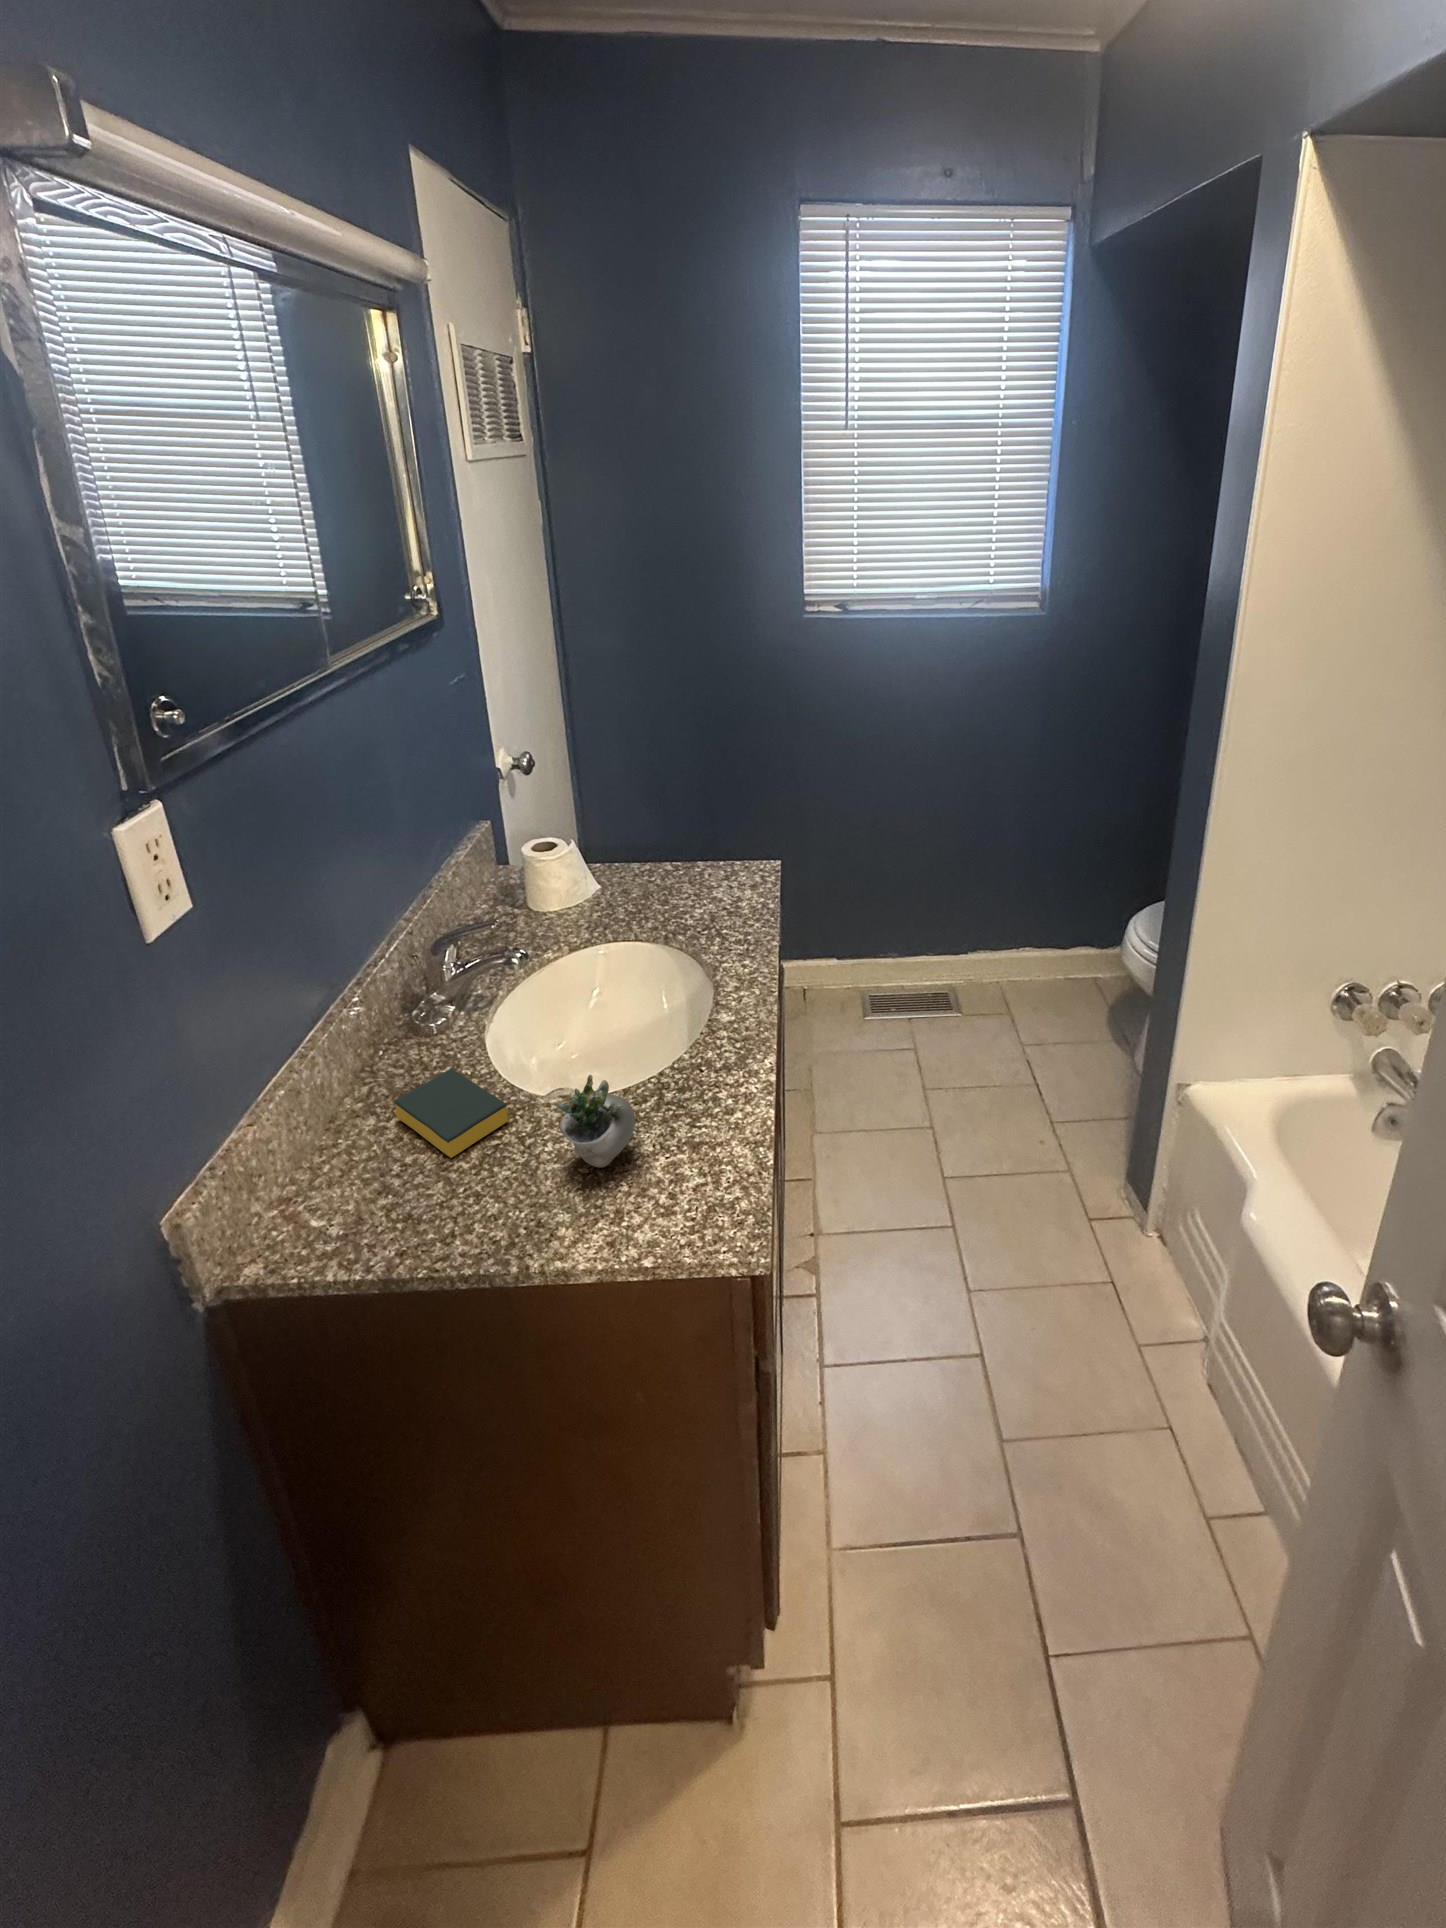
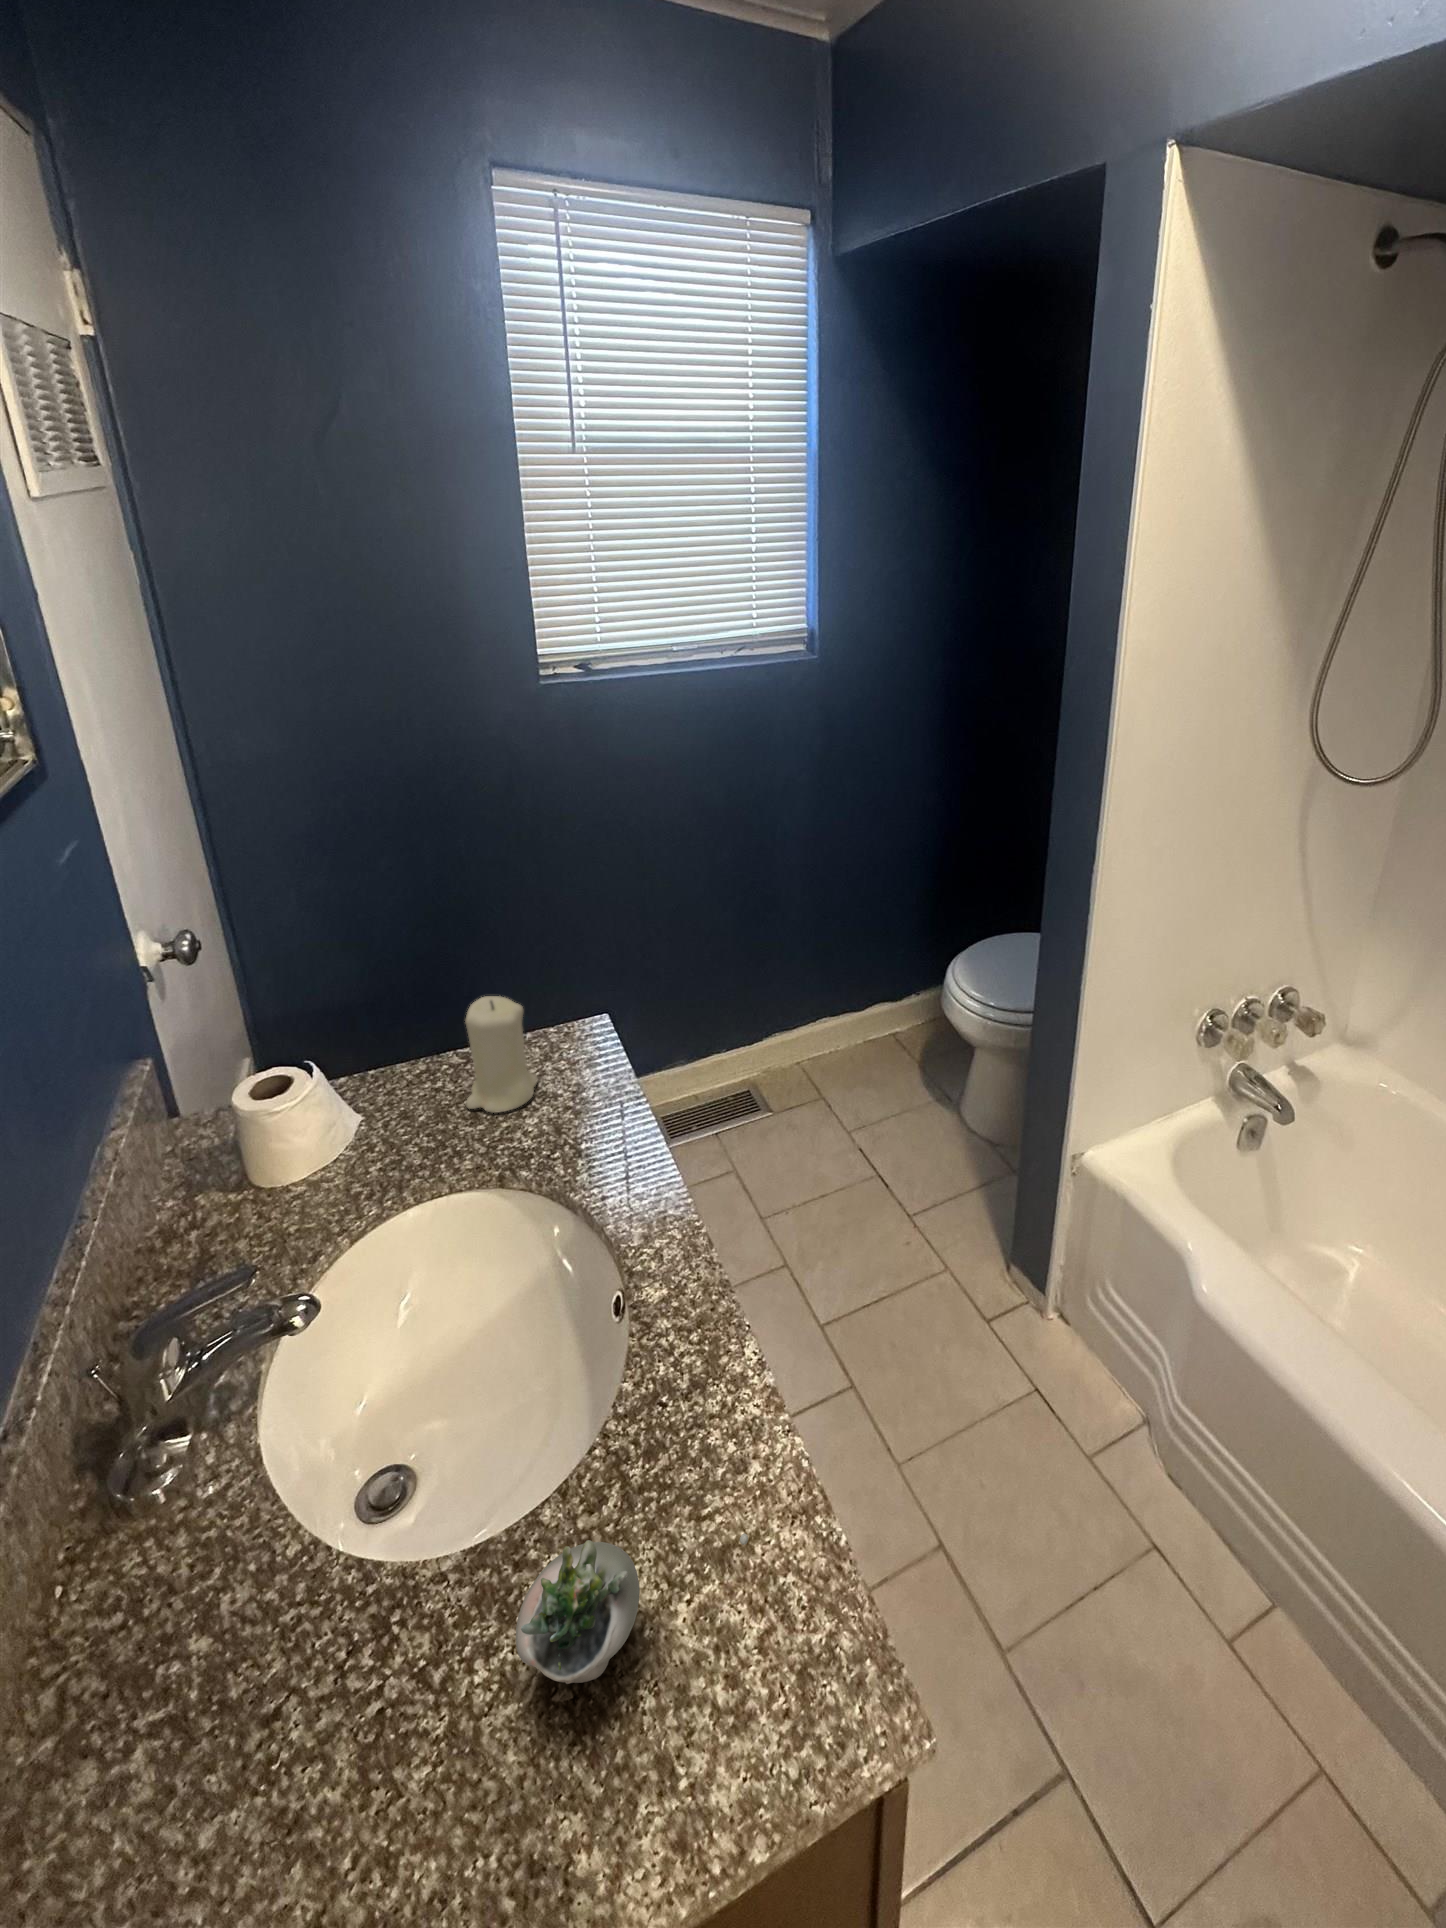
candle: none [665,821,717,904] -> present [466,996,538,1113]
sponge: present [394,1069,508,1158] -> none [139,1586,382,1792]

